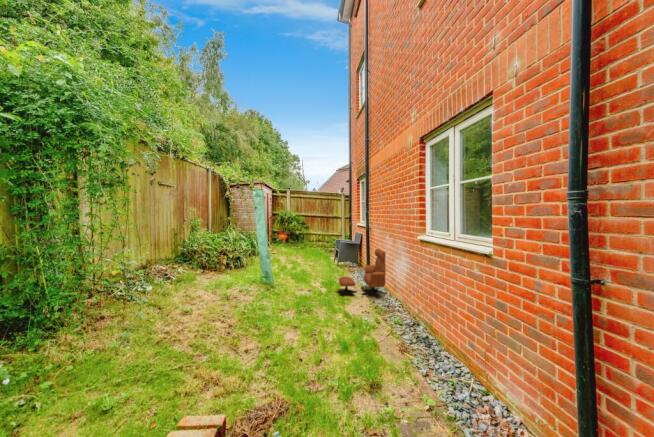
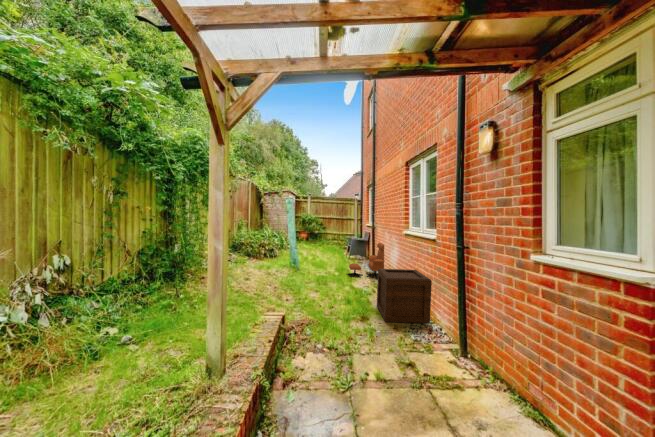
wooden crate: none [386,297,484,395] -> present [377,269,432,323]

